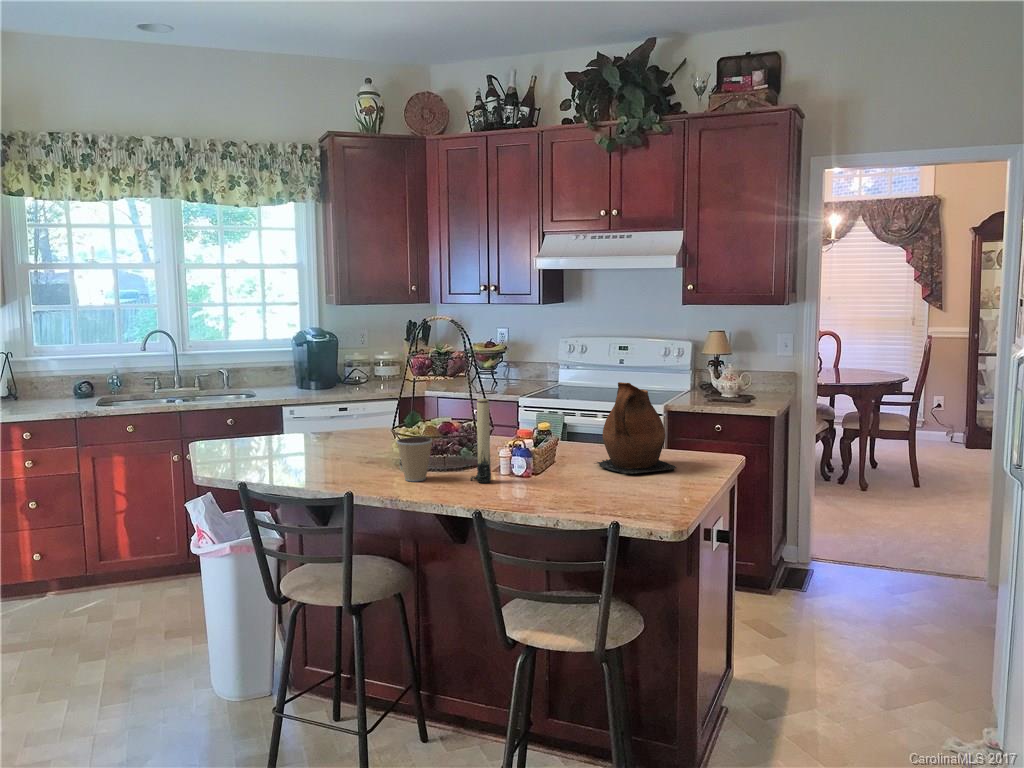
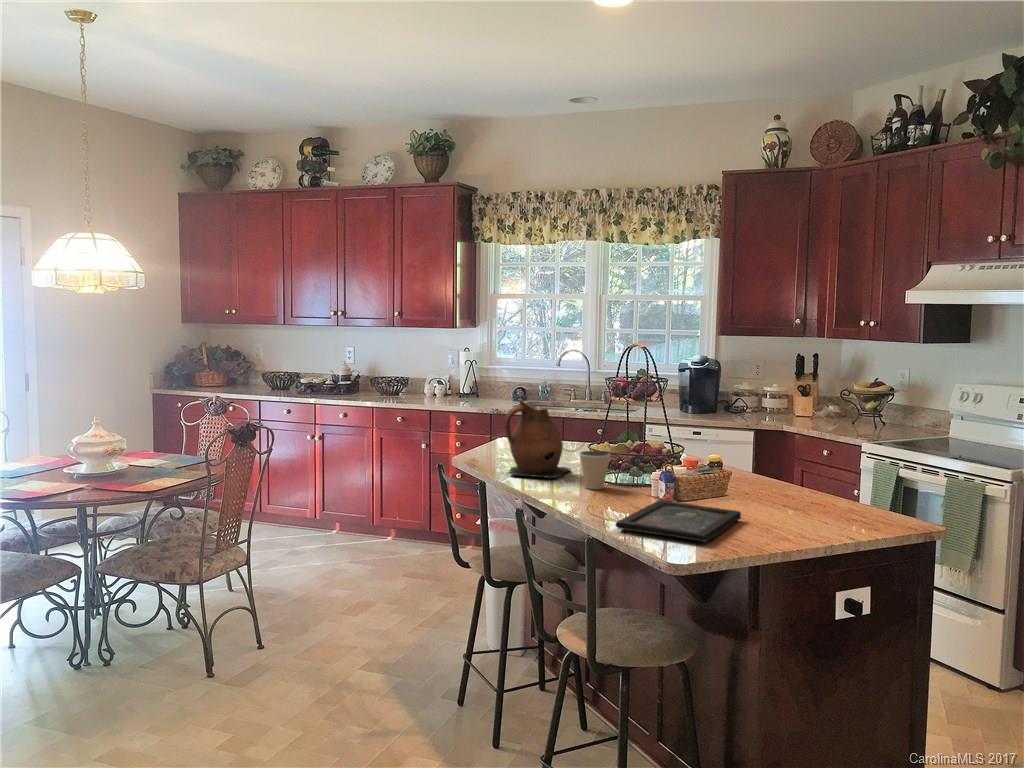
ceramic pitcher: present [597,382,677,474] -> present [504,399,571,479]
candle: present [470,399,491,483] -> none [631,424,647,500]
tray: none [520,473,644,514] -> present [616,500,741,542]

